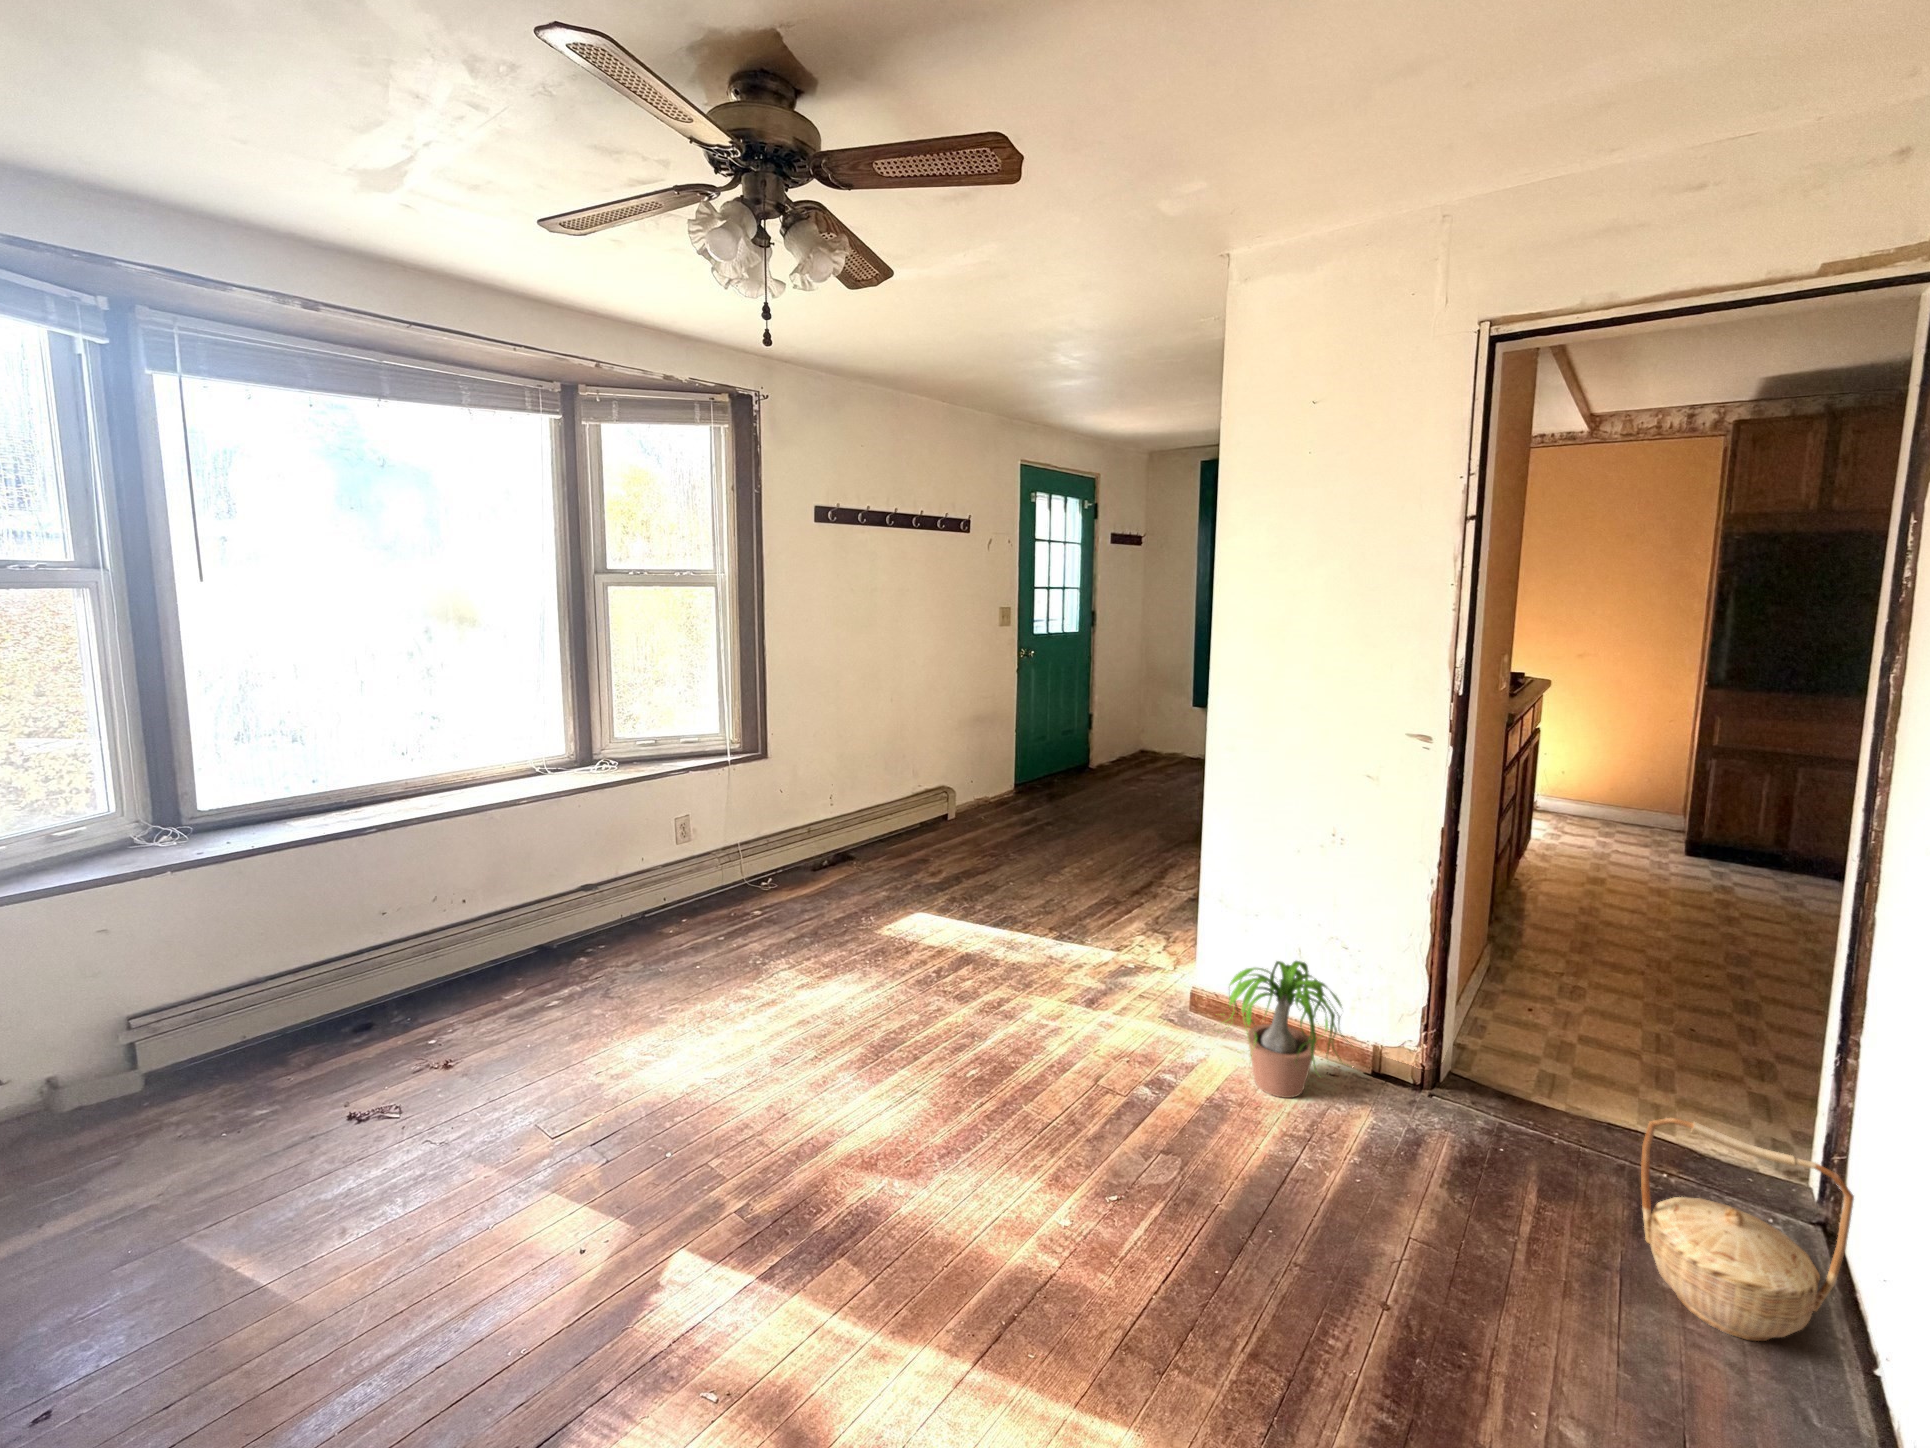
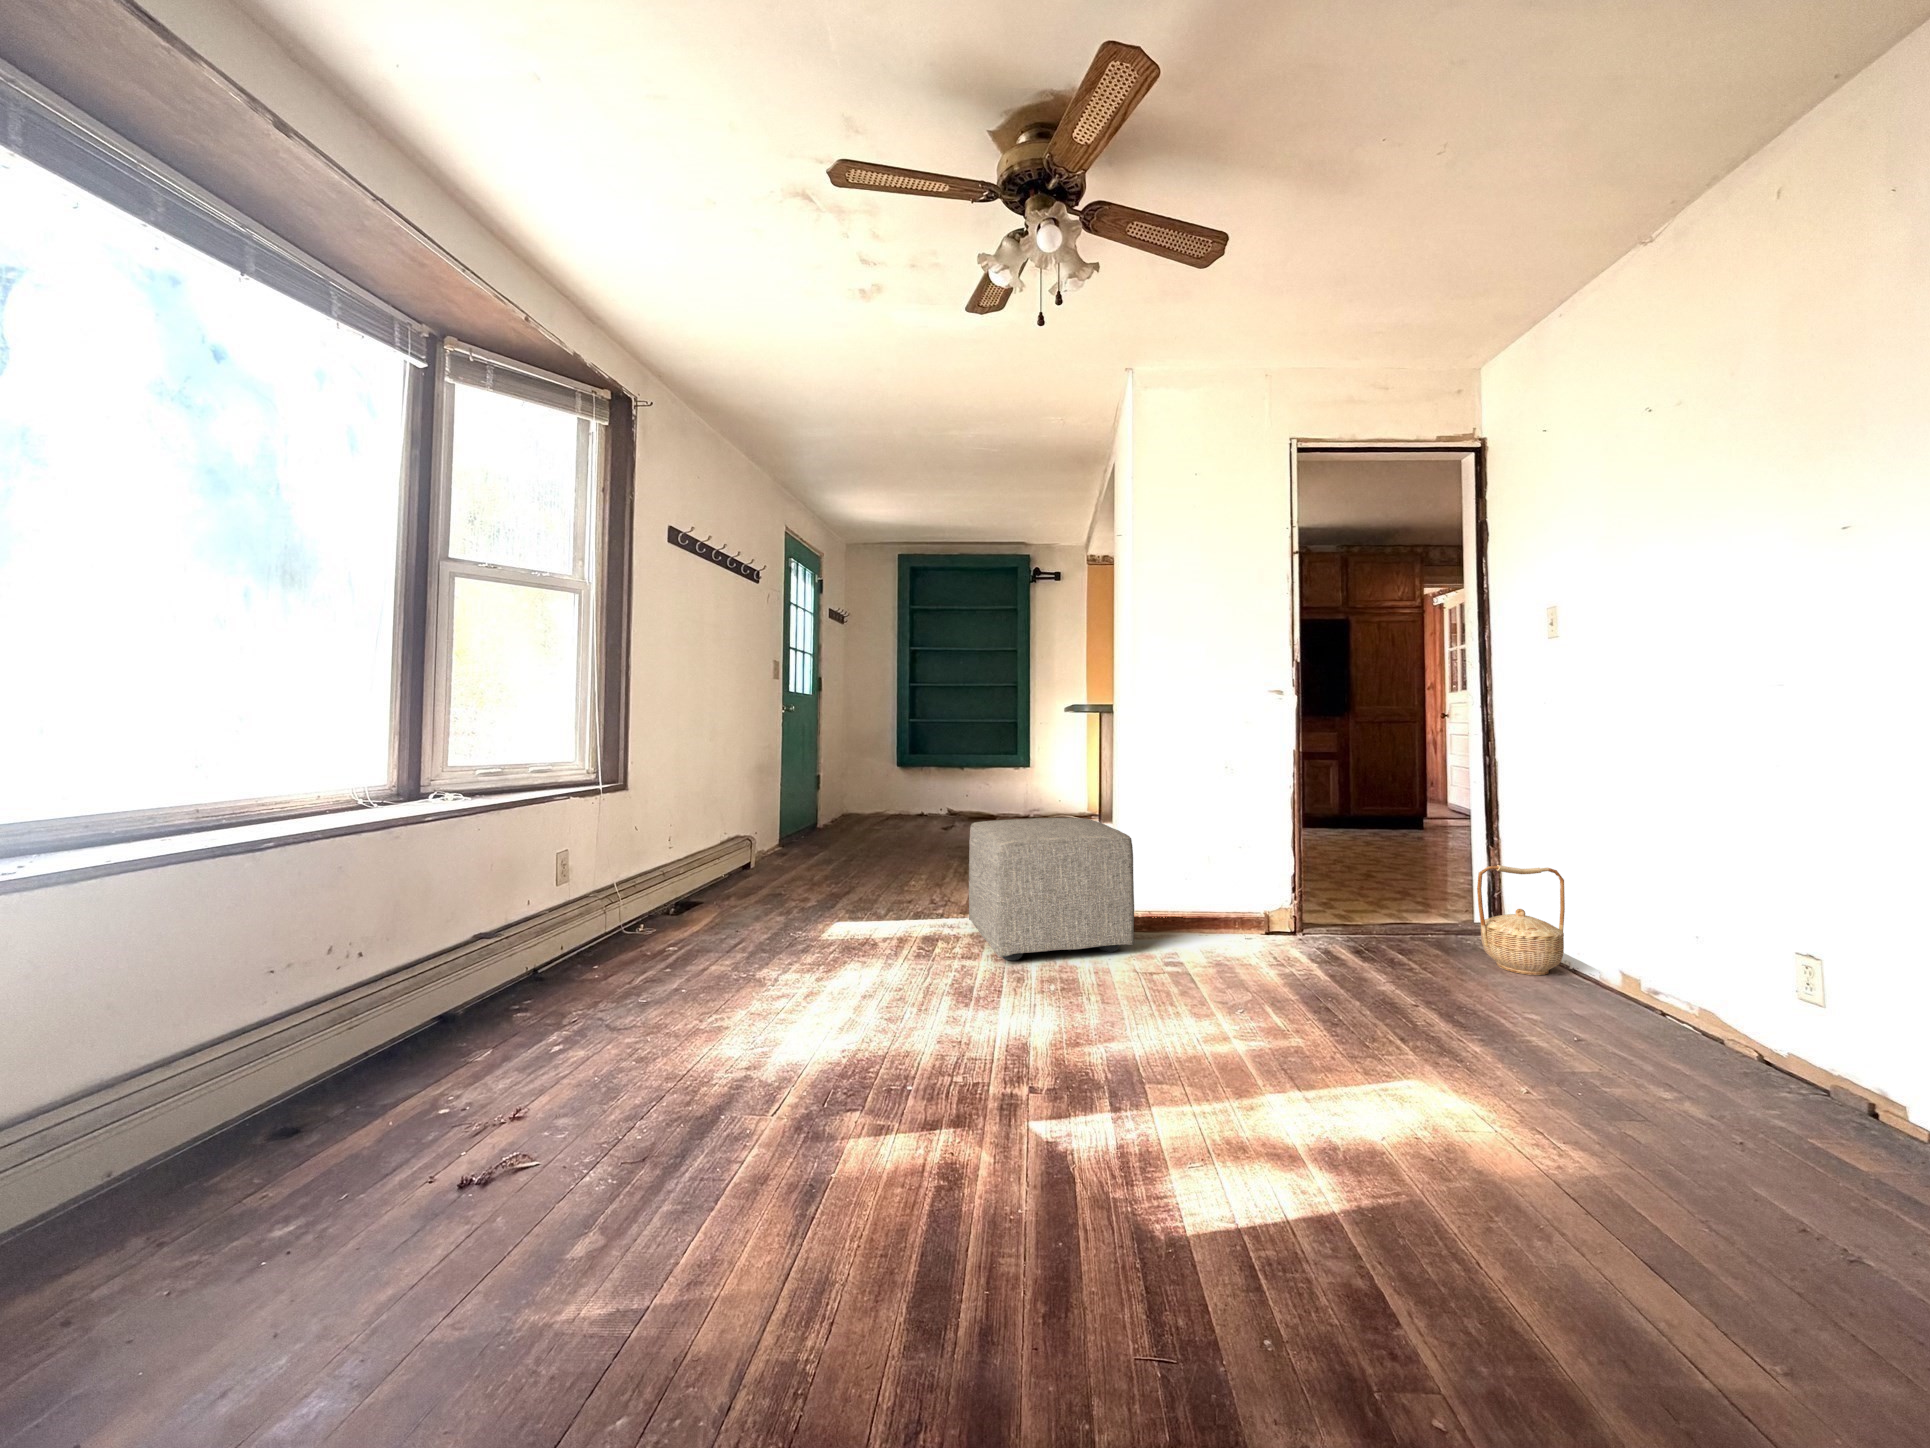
ottoman: none [974,843,1165,1038] -> present [969,818,1134,960]
potted plant: present [1226,961,1348,1098] -> none [1190,855,1298,953]

